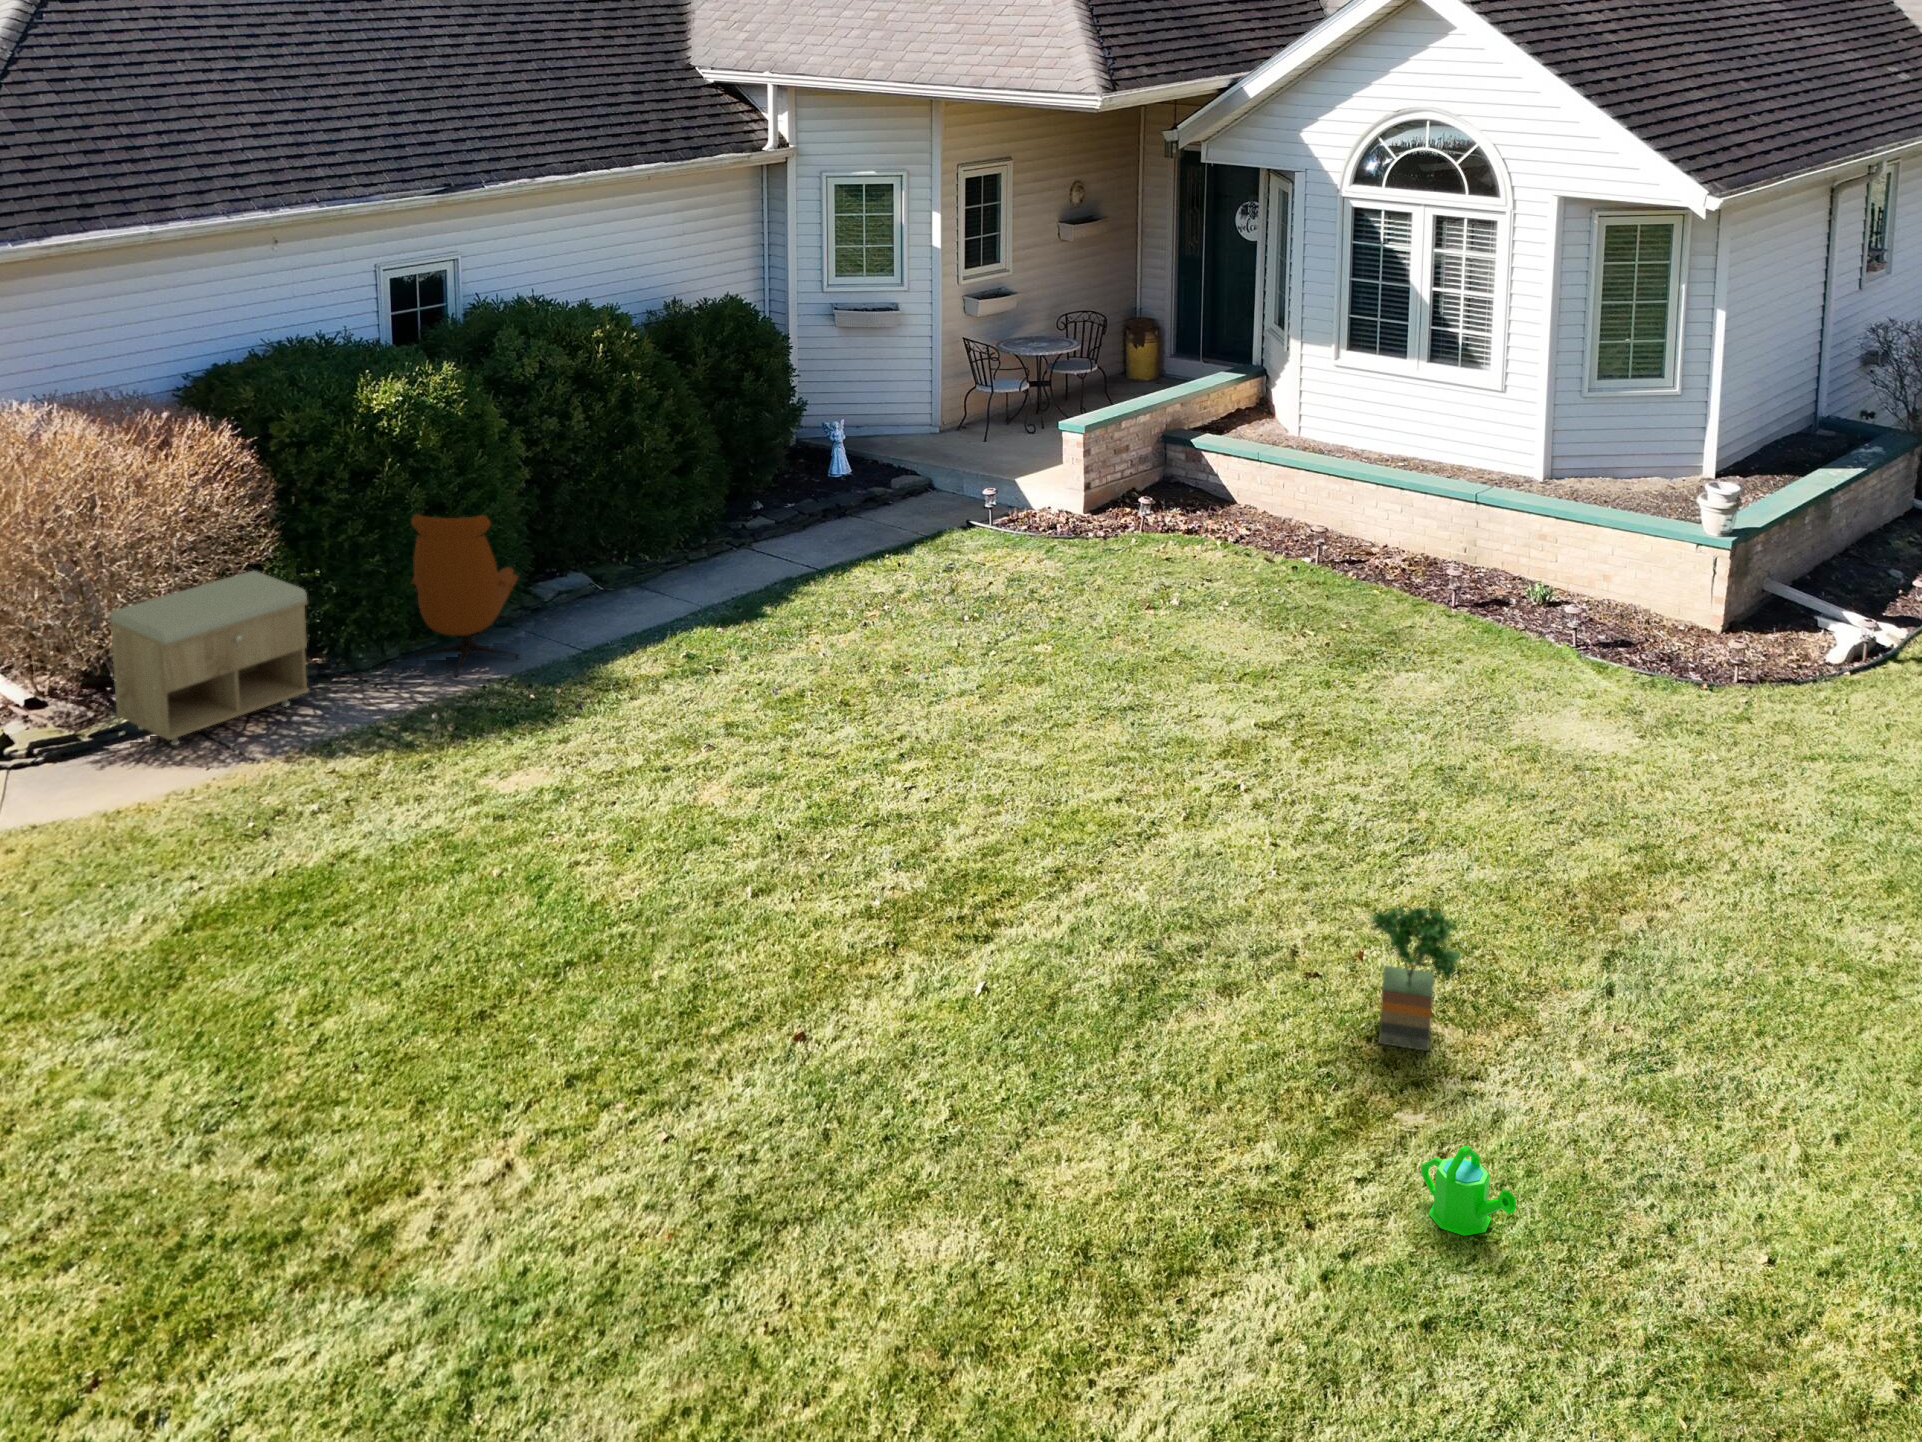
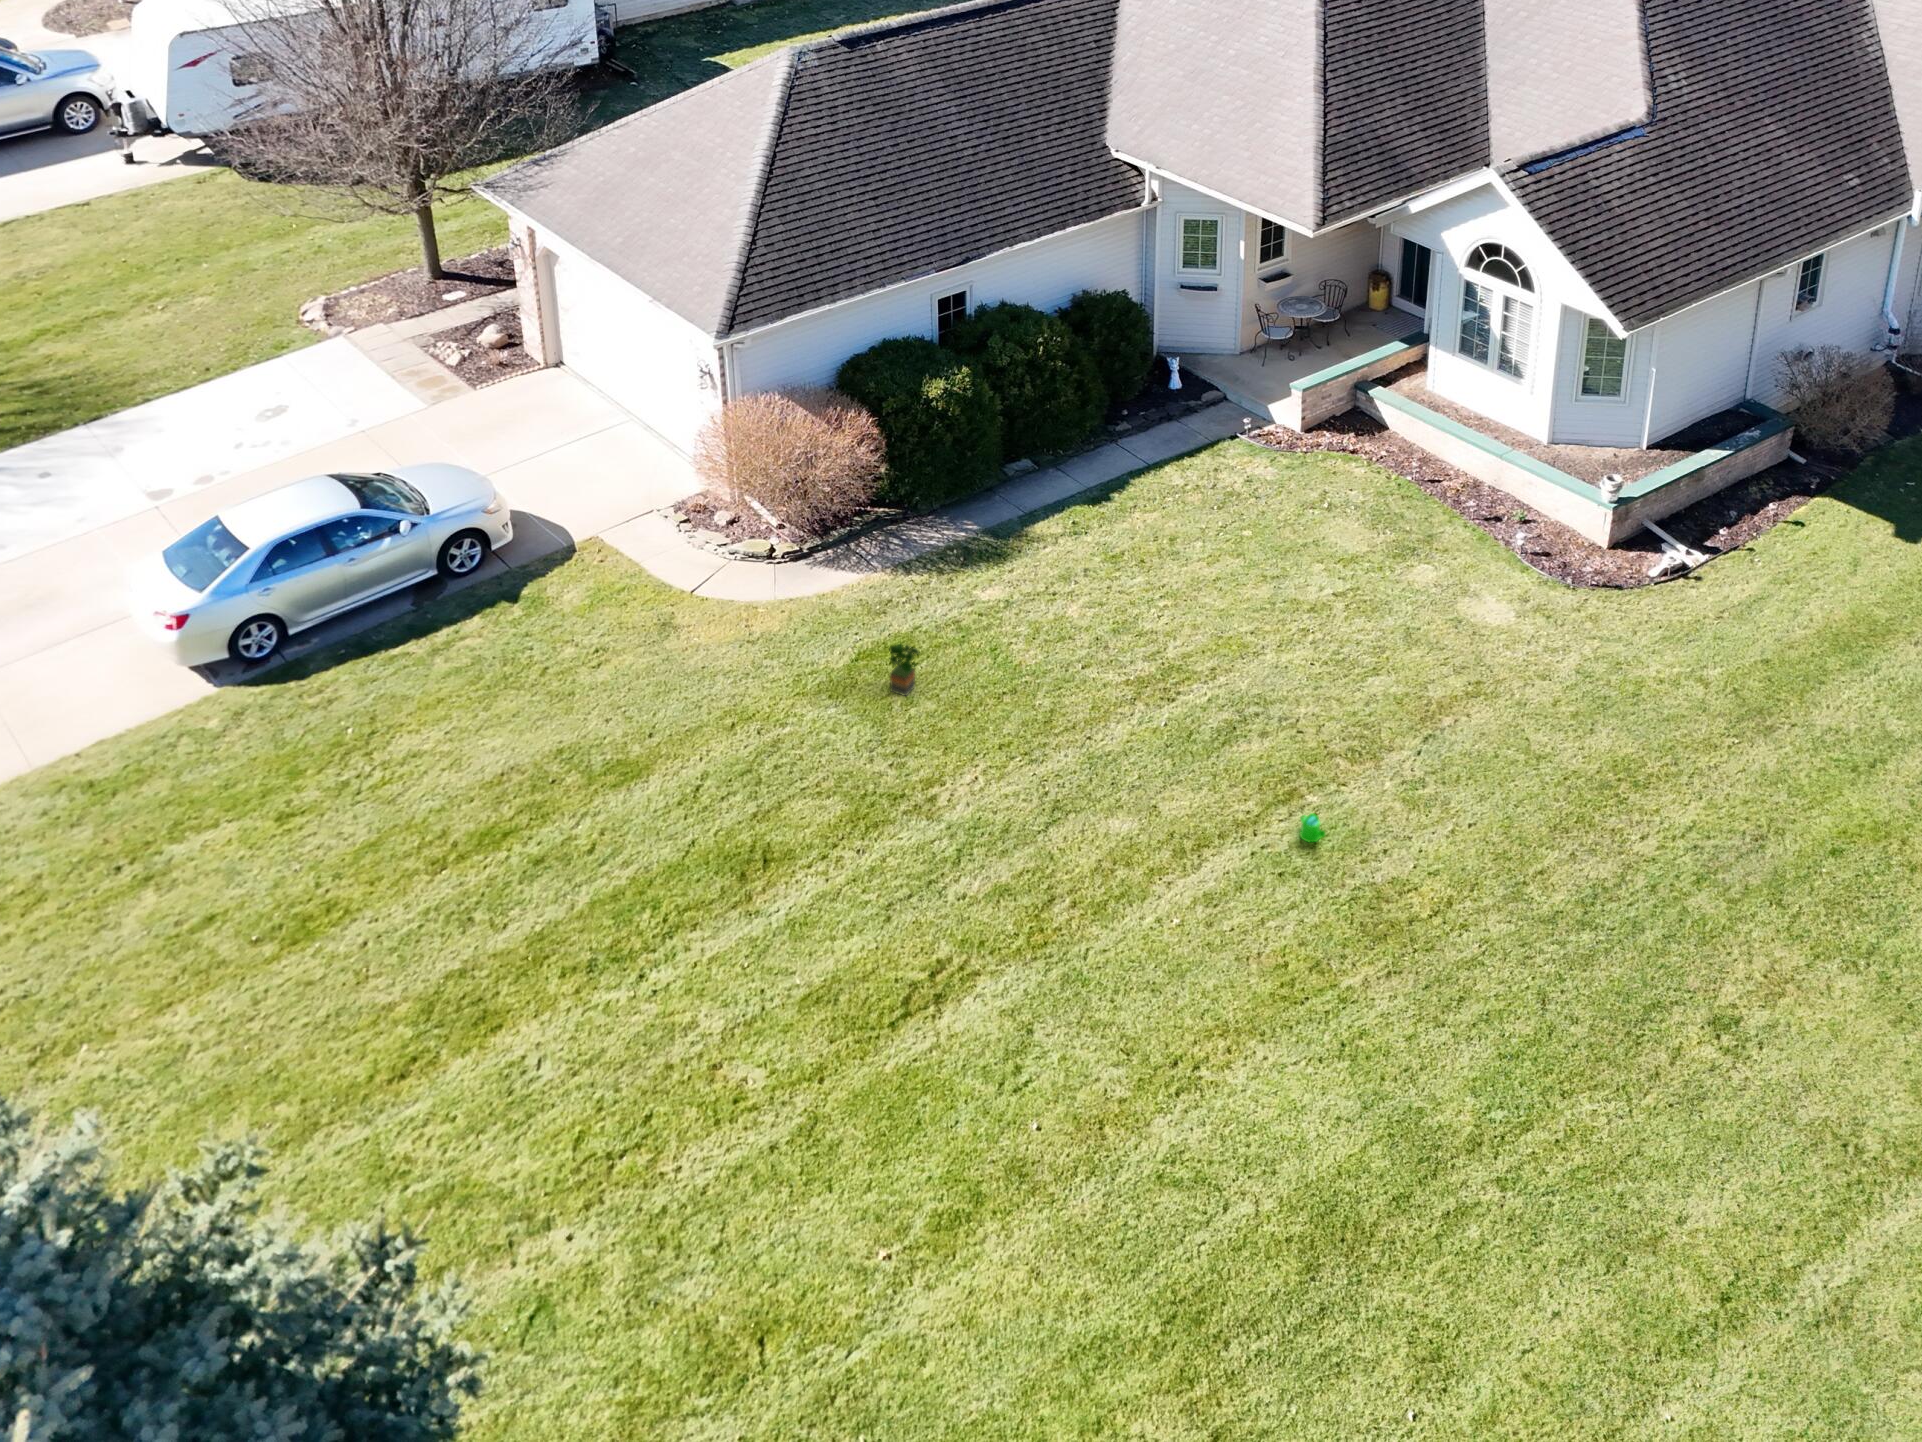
lounge chair: present [411,514,522,677] -> none [945,461,996,531]
storage bench: present [110,571,309,745] -> none [814,479,899,562]
potted tree: present [1369,906,1460,1051] -> present [889,644,920,696]

